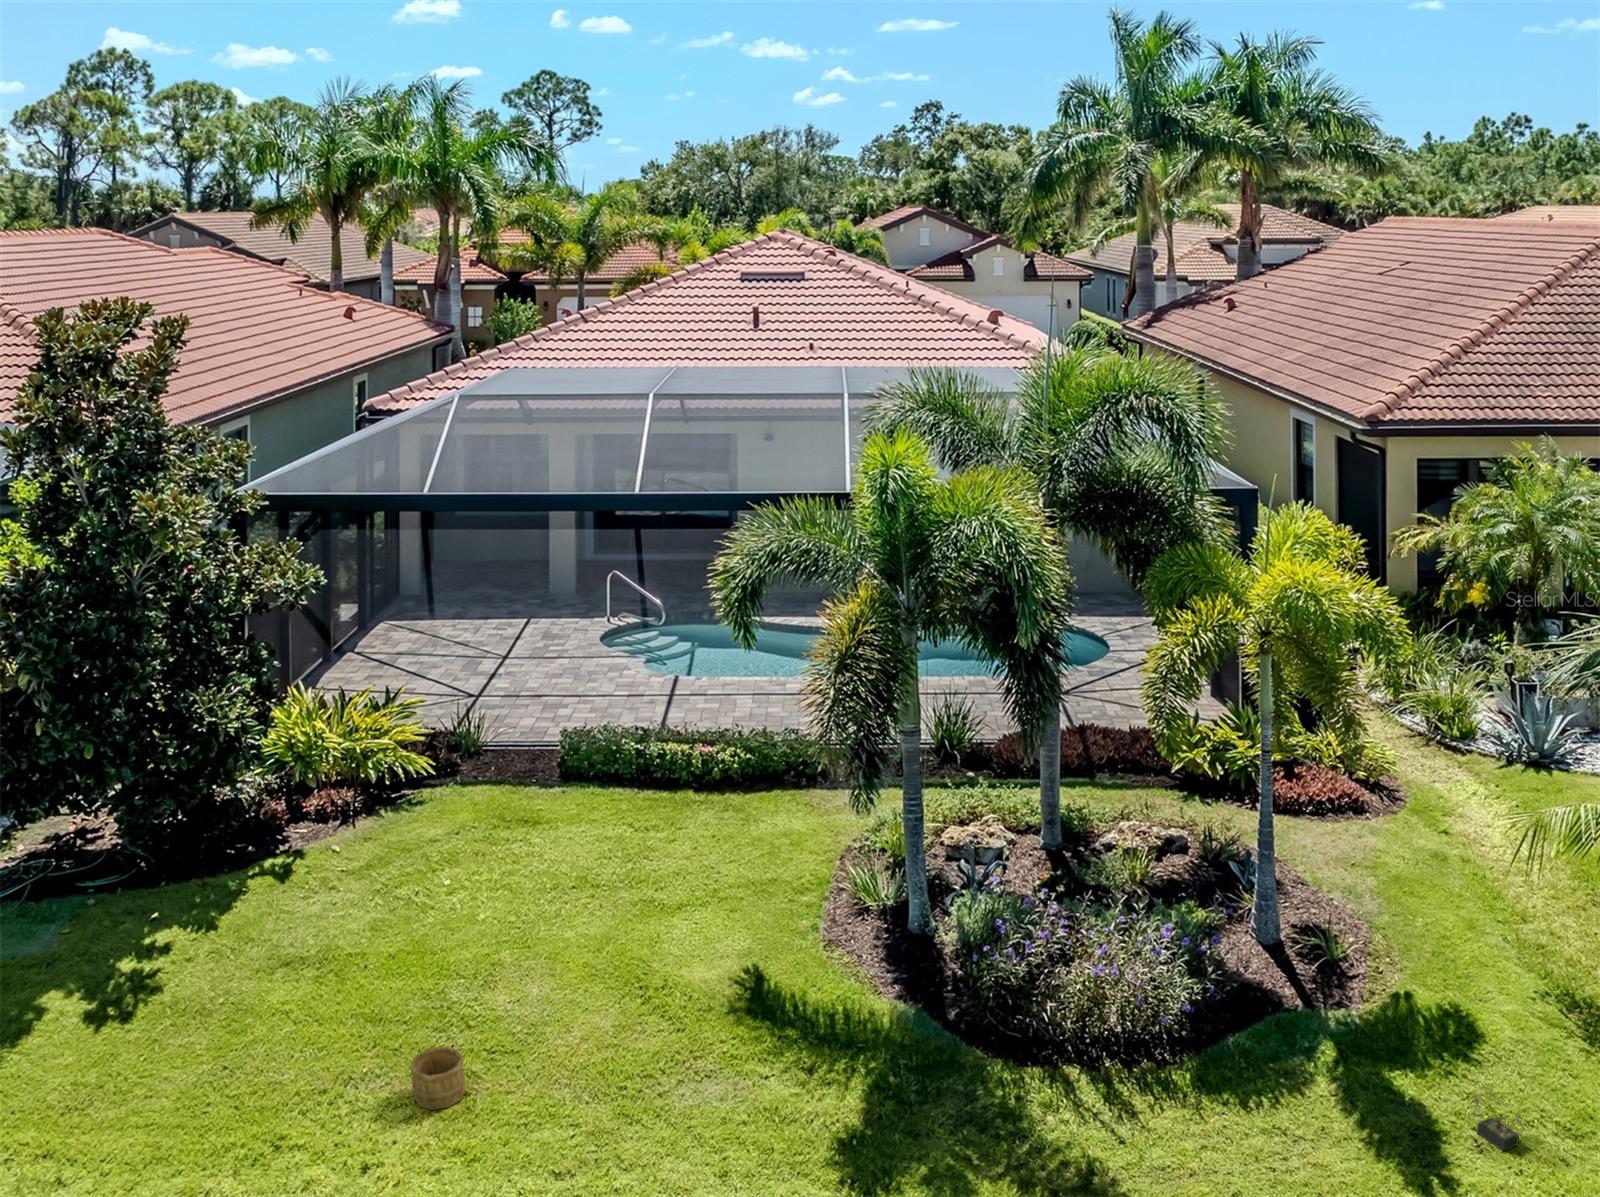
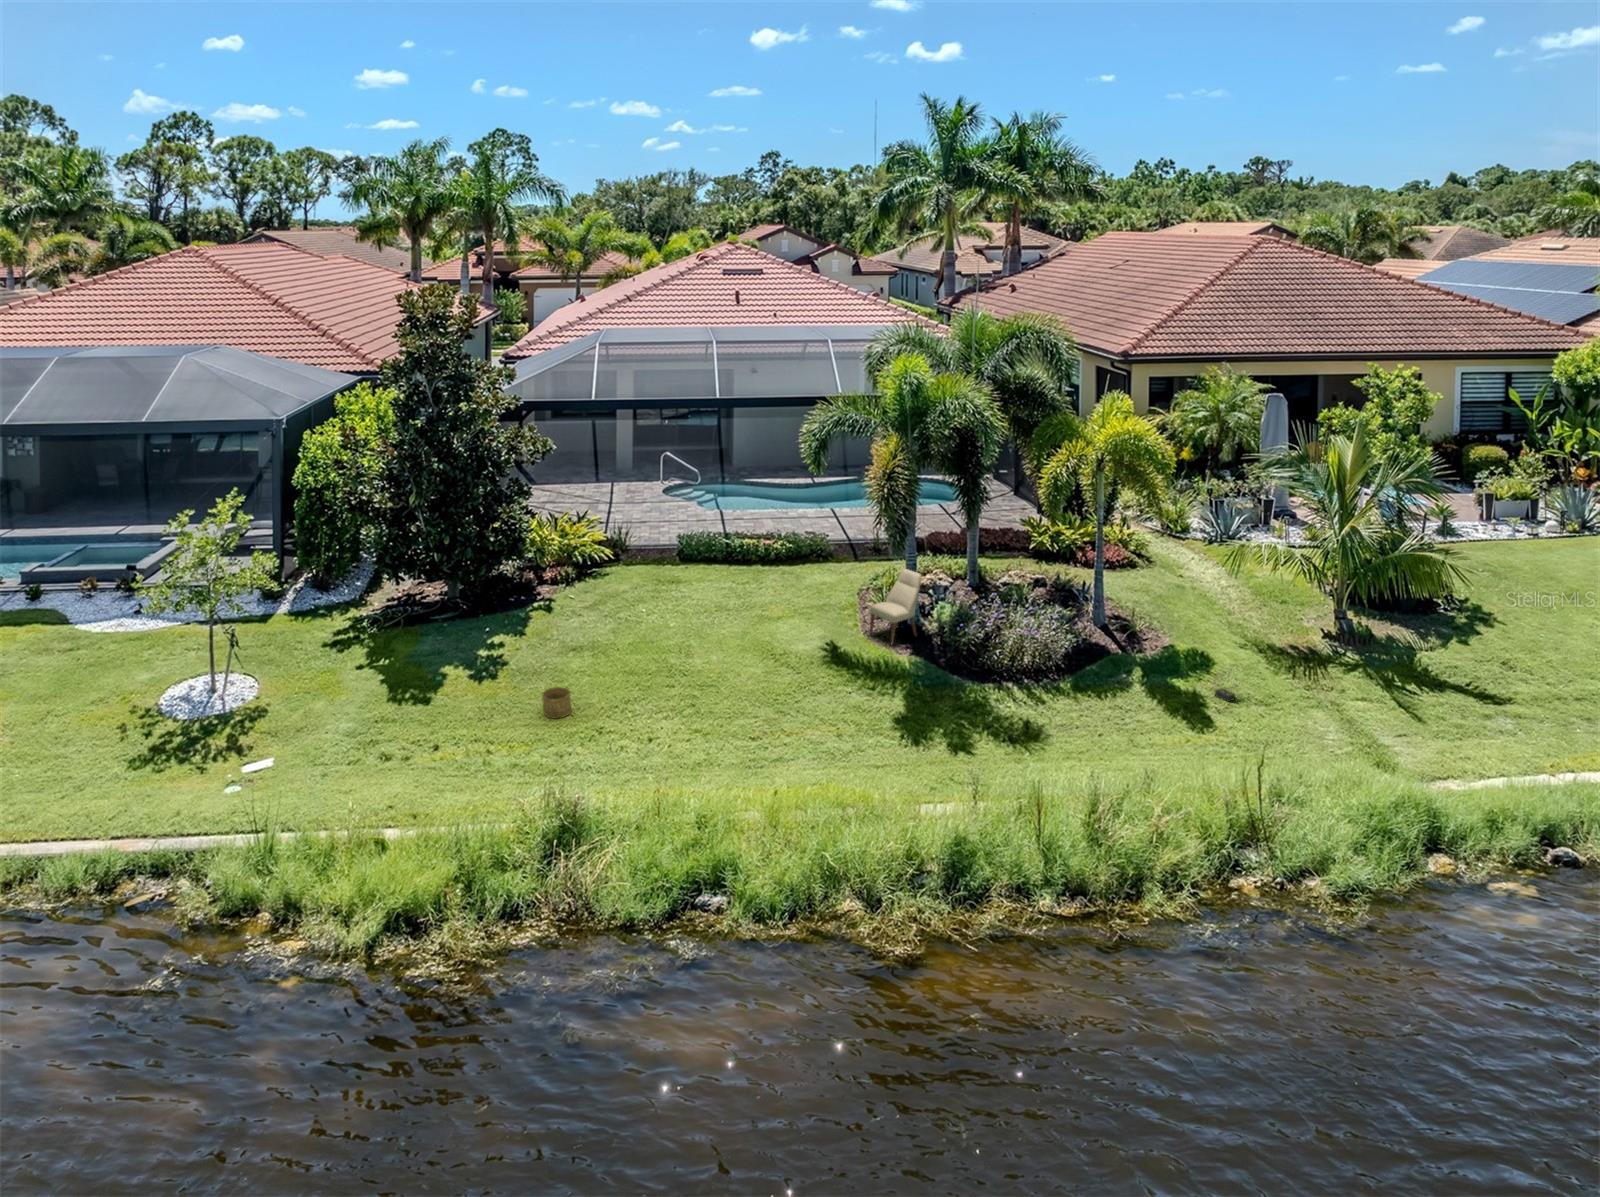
chair: none [828,829,923,977] -> present [870,569,922,645]
wooden bucket: present [409,1047,465,1110] -> present [542,687,571,719]

